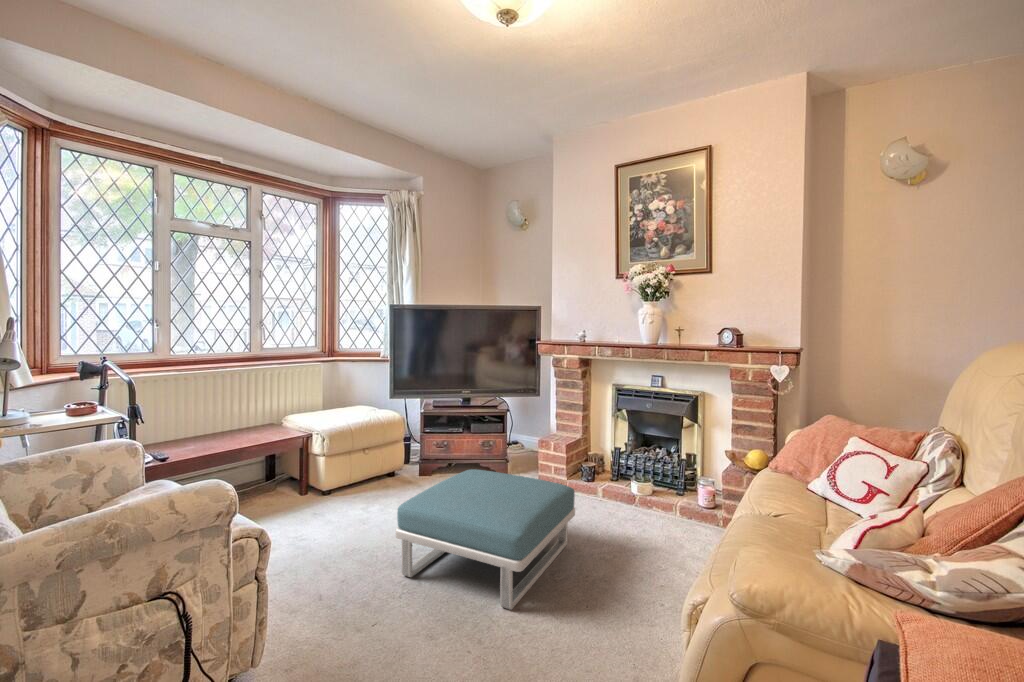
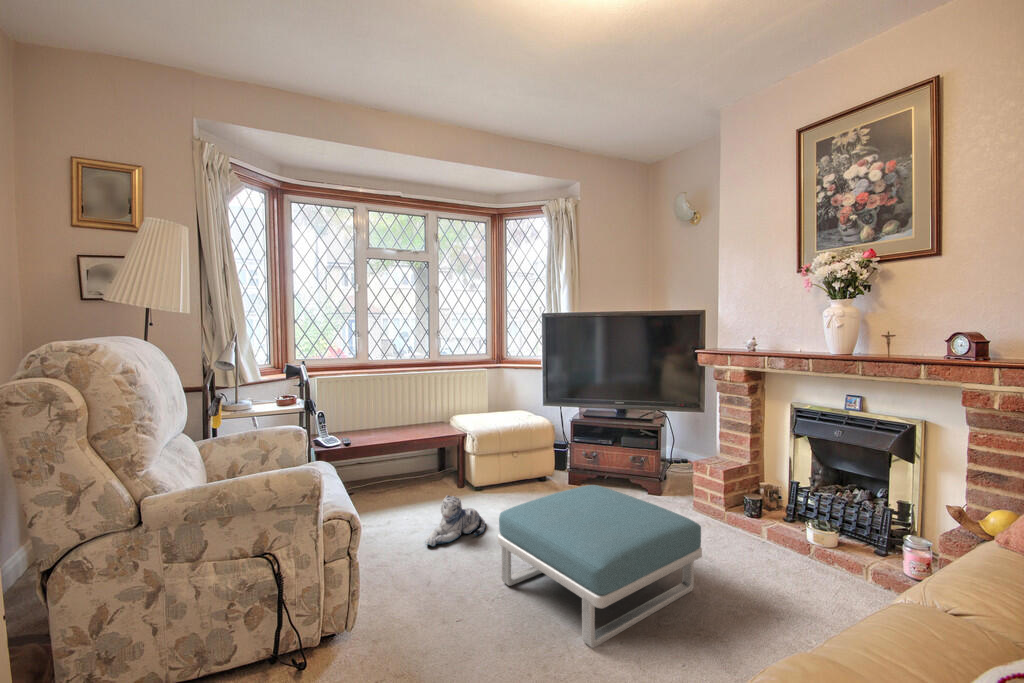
plush toy: none [299,501,359,559] -> present [425,495,486,546]

